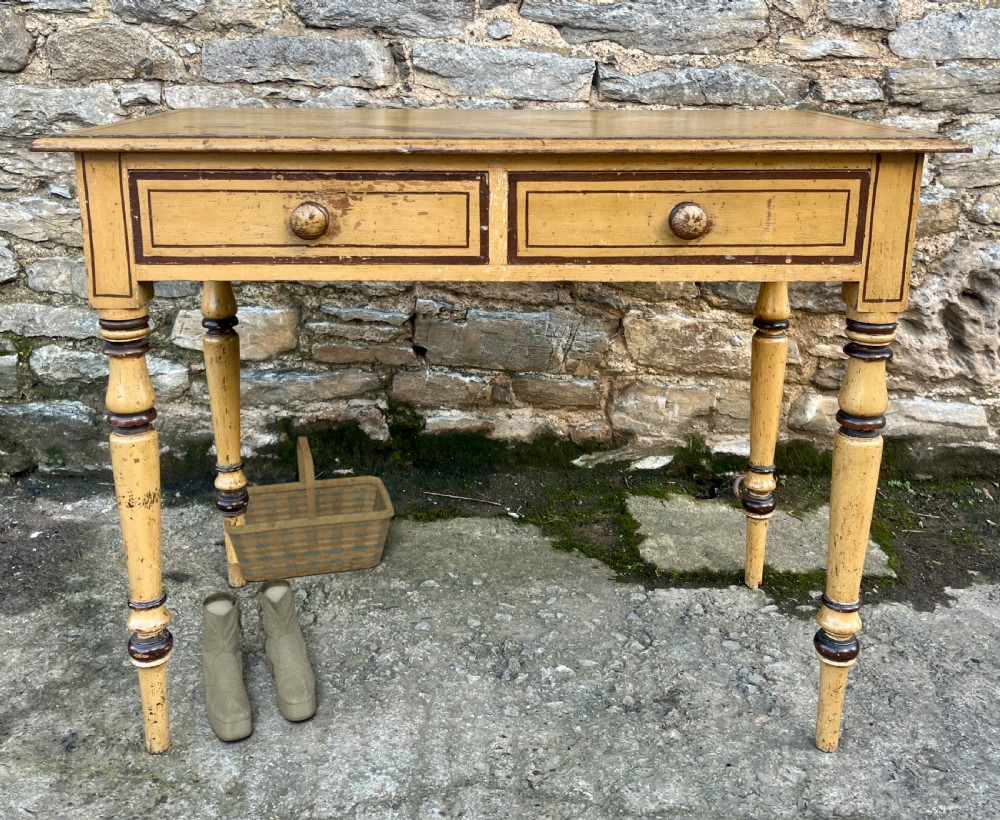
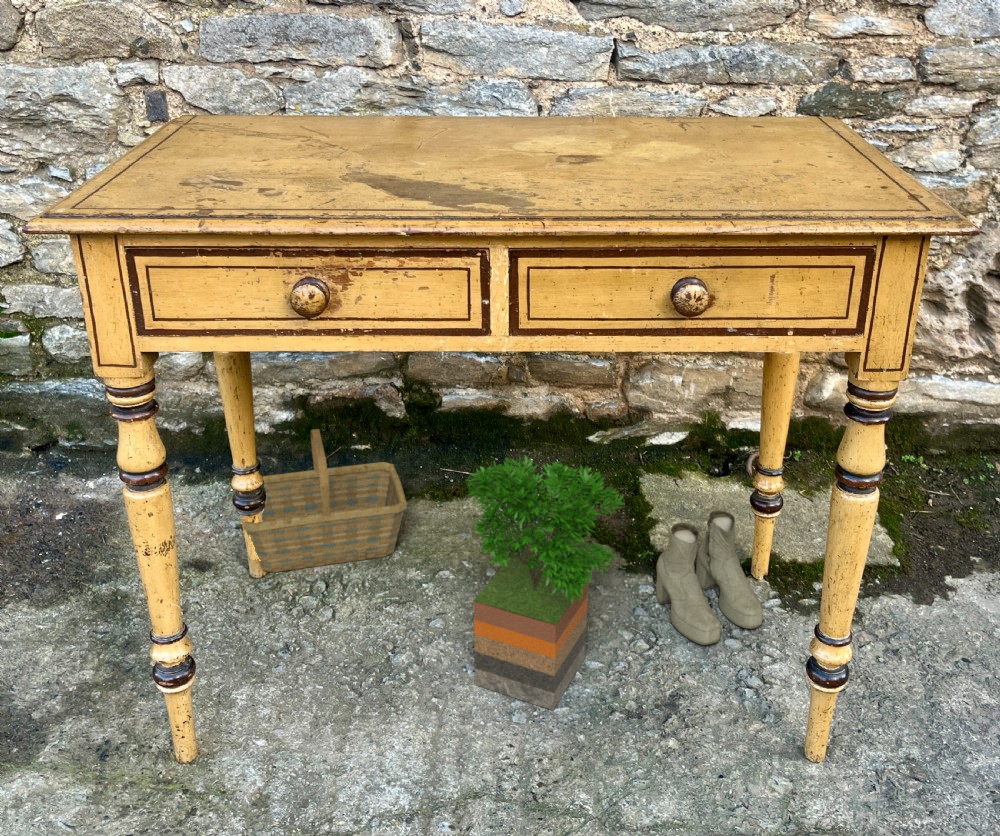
potted tree: none [455,433,620,704] -> present [466,455,625,710]
boots: present [201,579,316,741] -> present [656,511,763,645]

